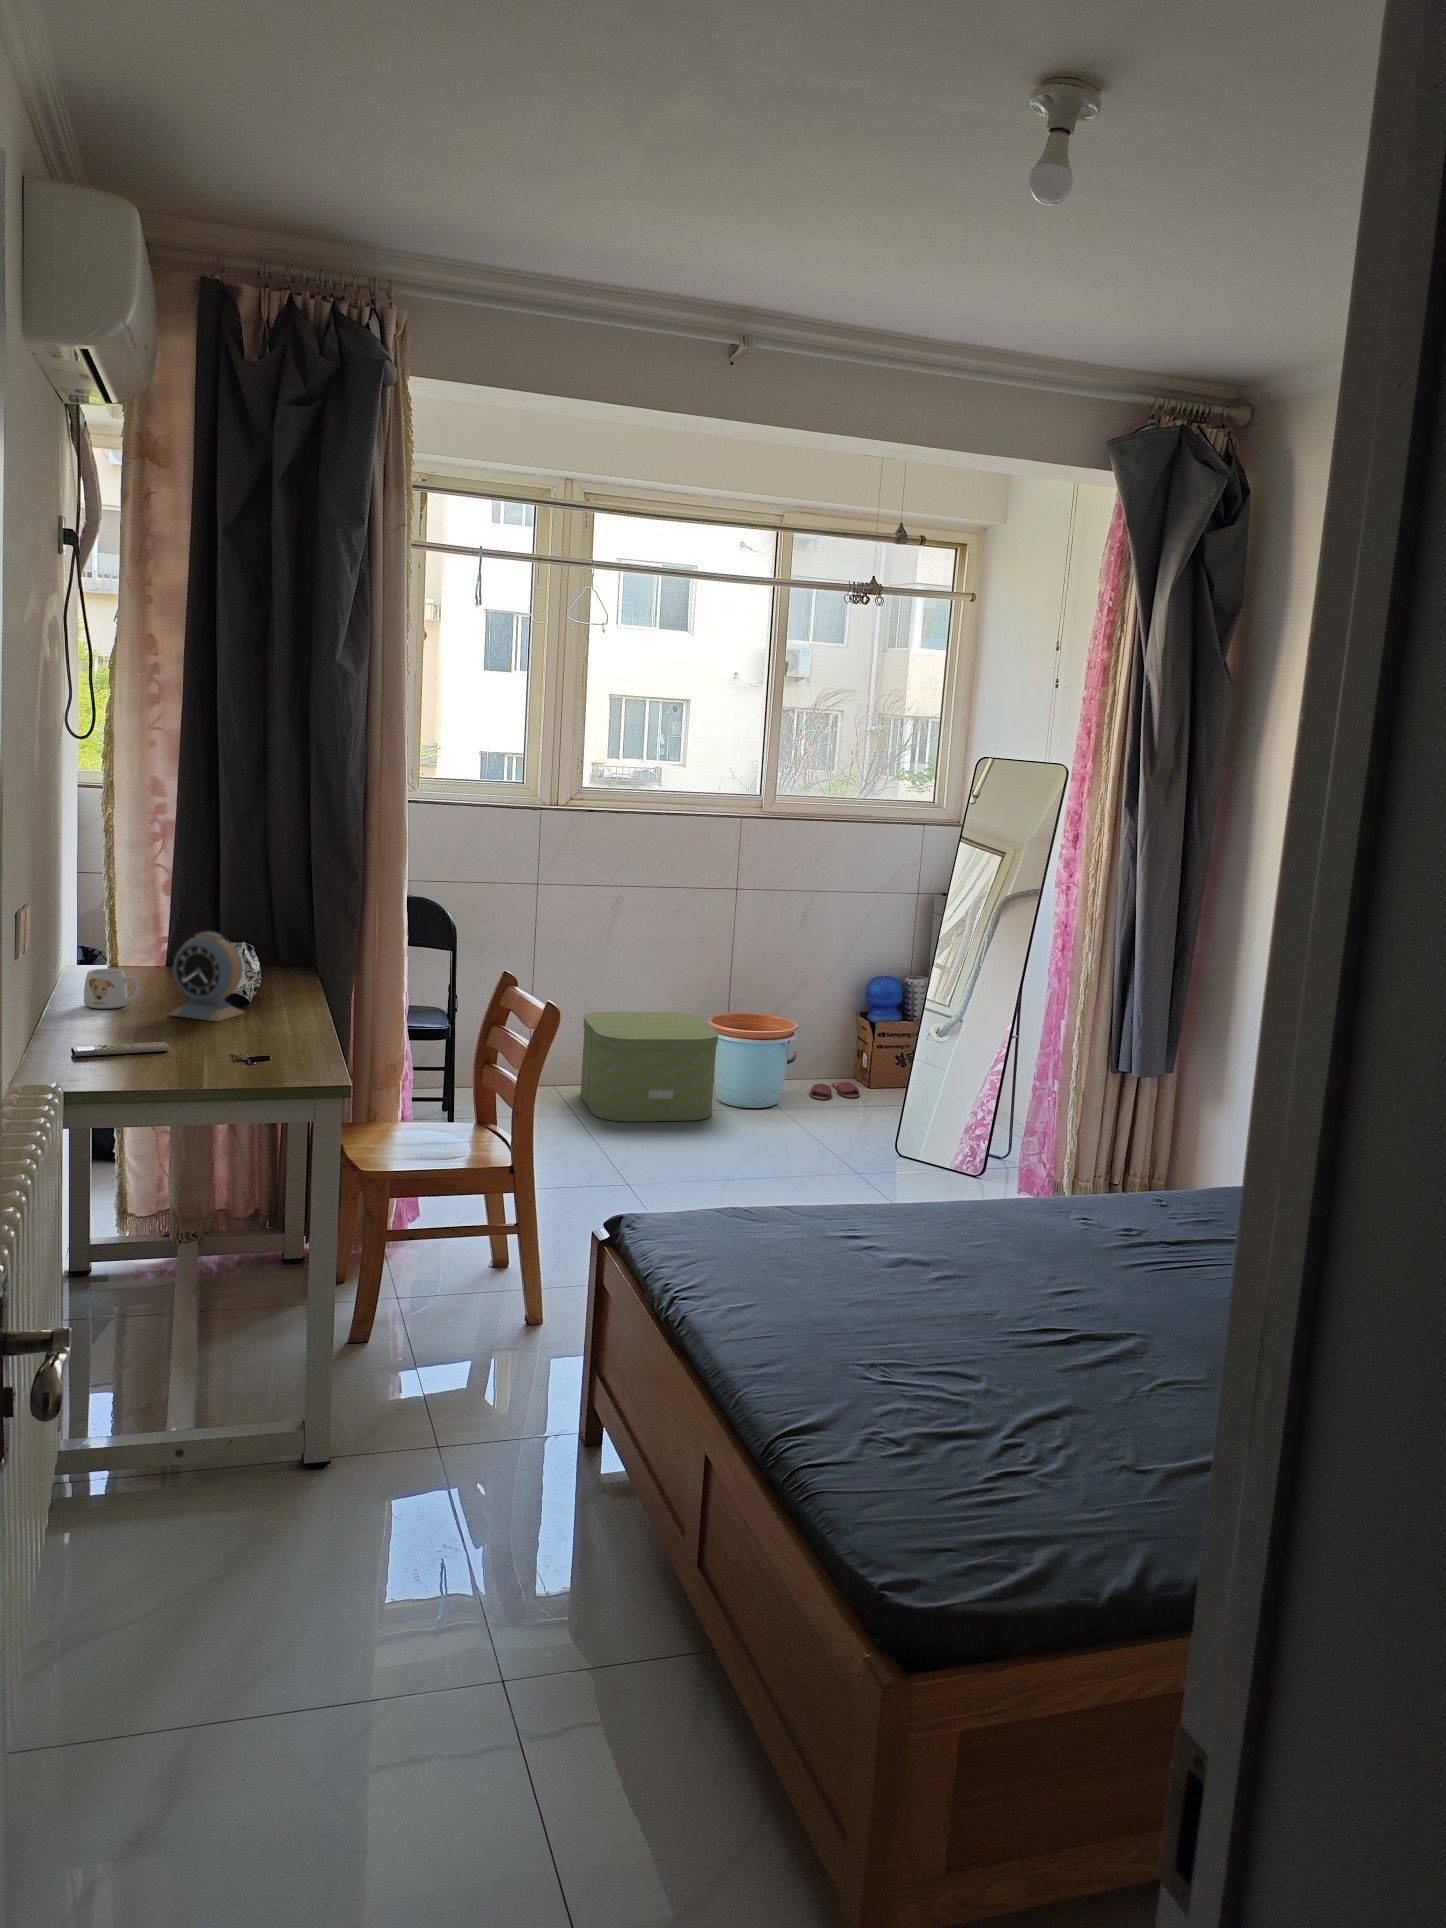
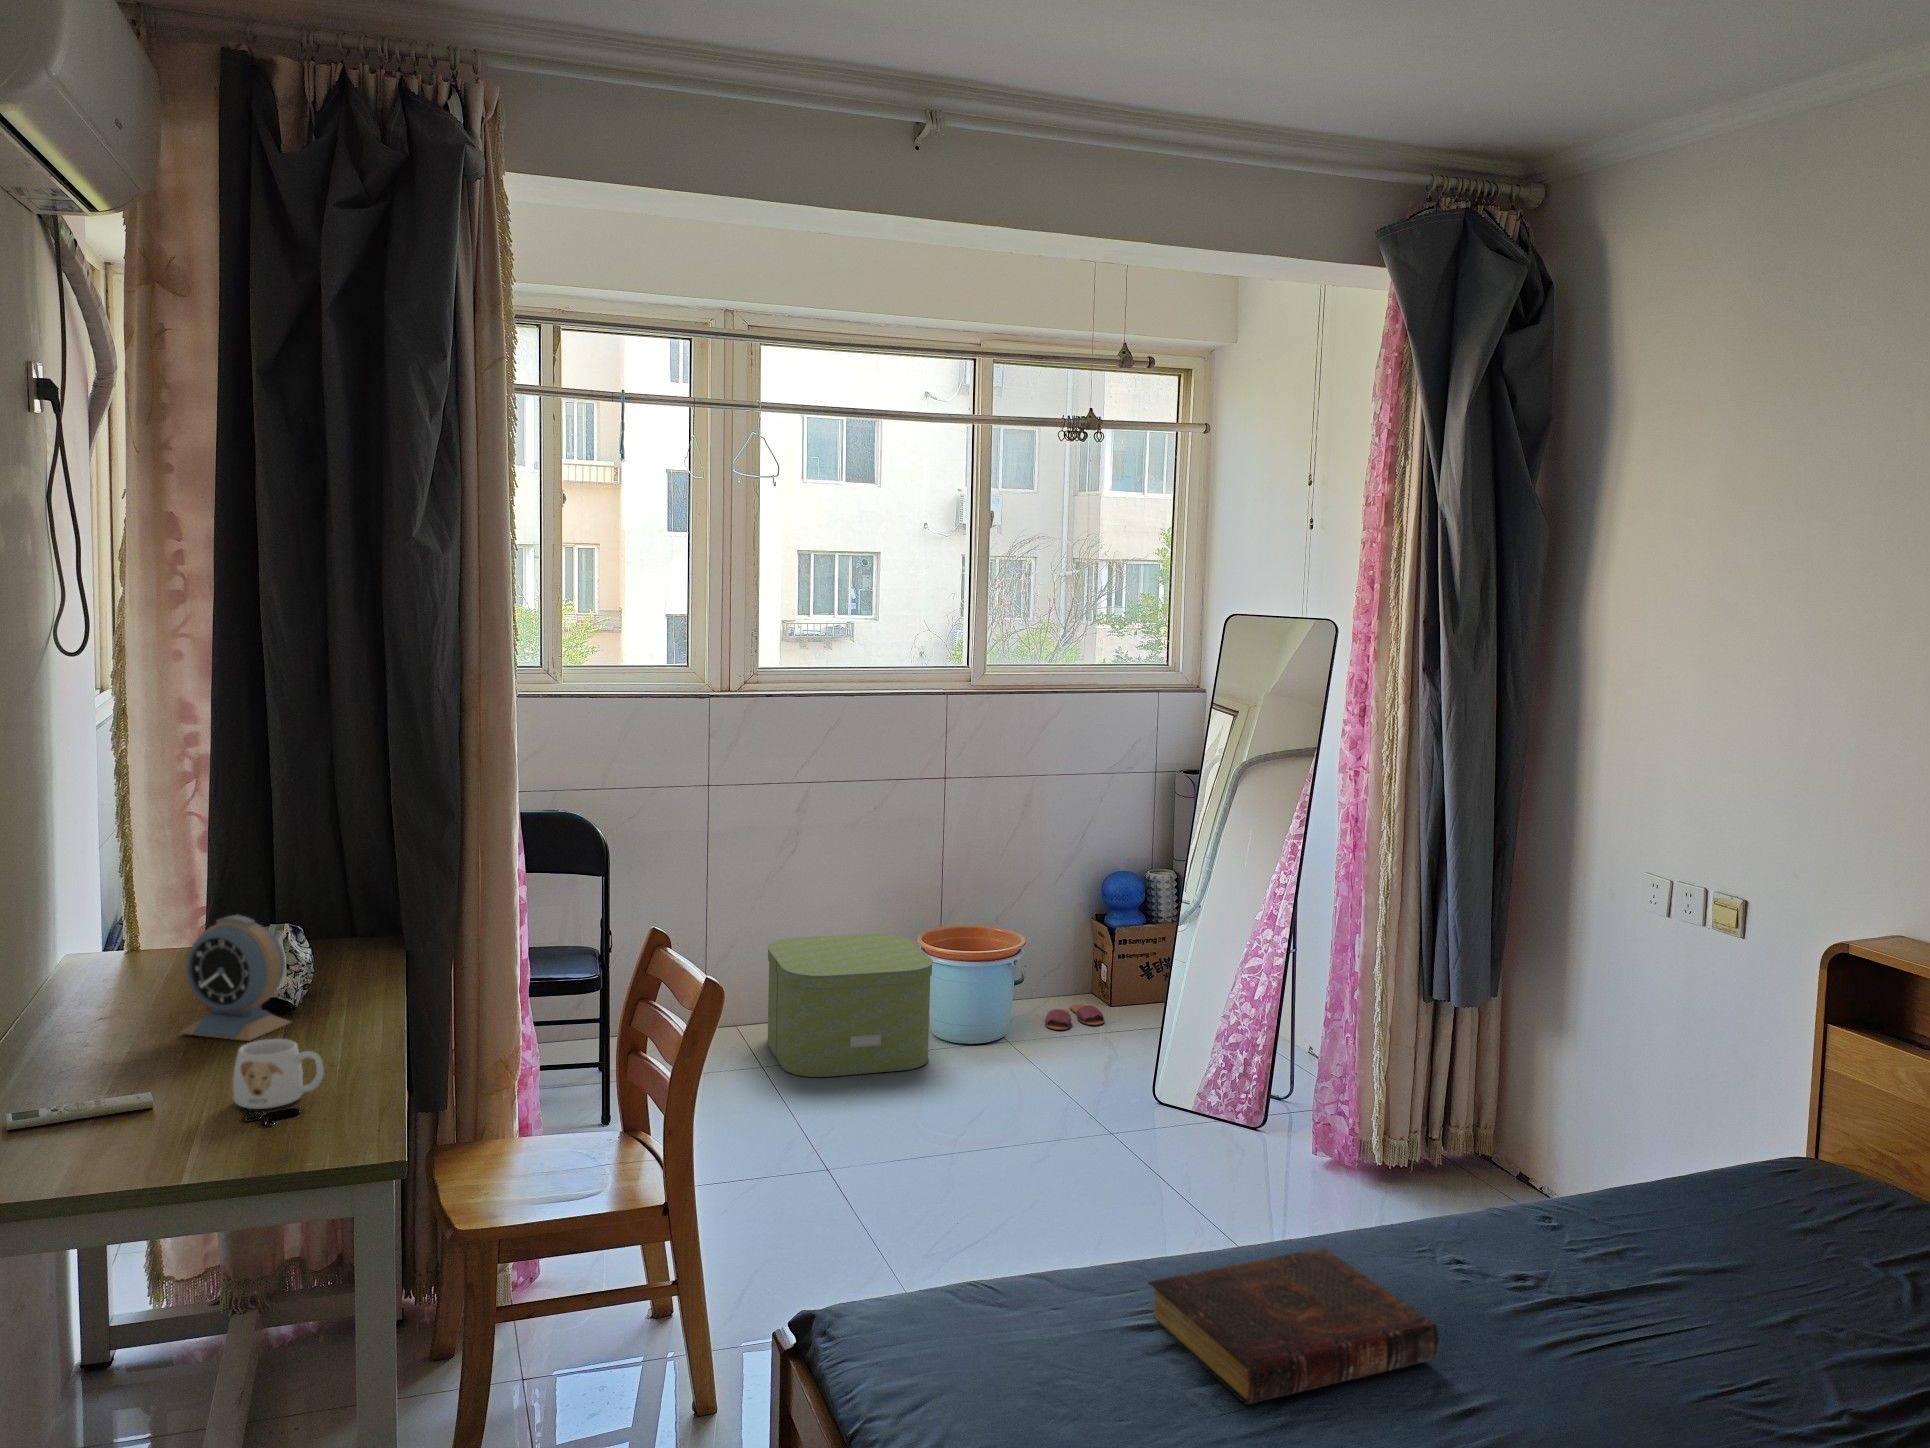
mug: present [84,969,140,1009] -> present [233,1039,324,1109]
book: none [861,1207,1067,1291] -> present [1149,1248,1439,1405]

